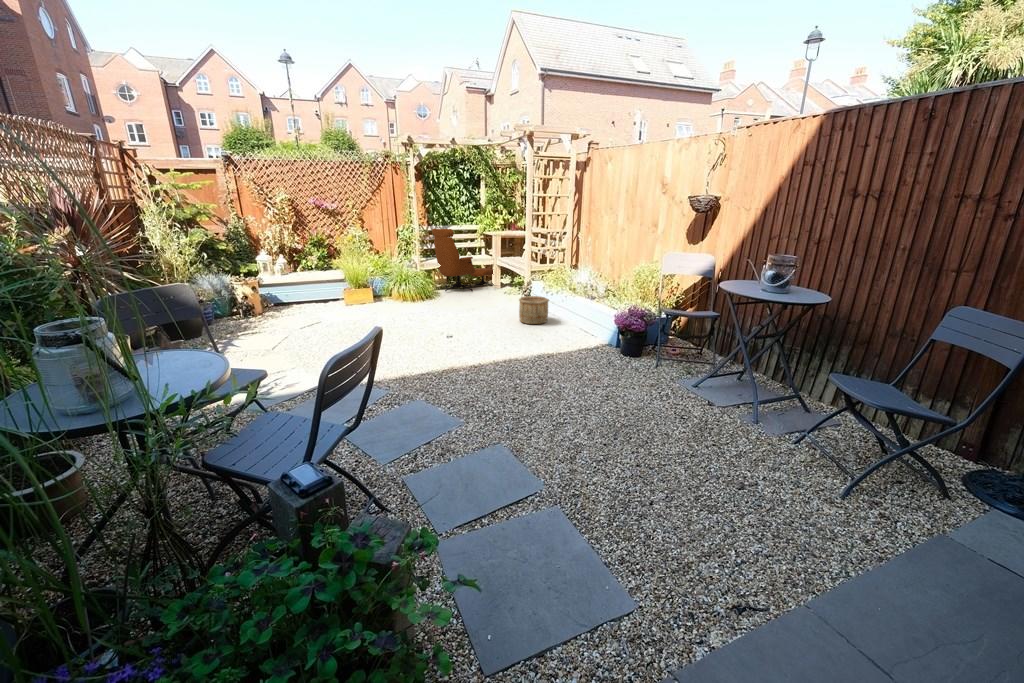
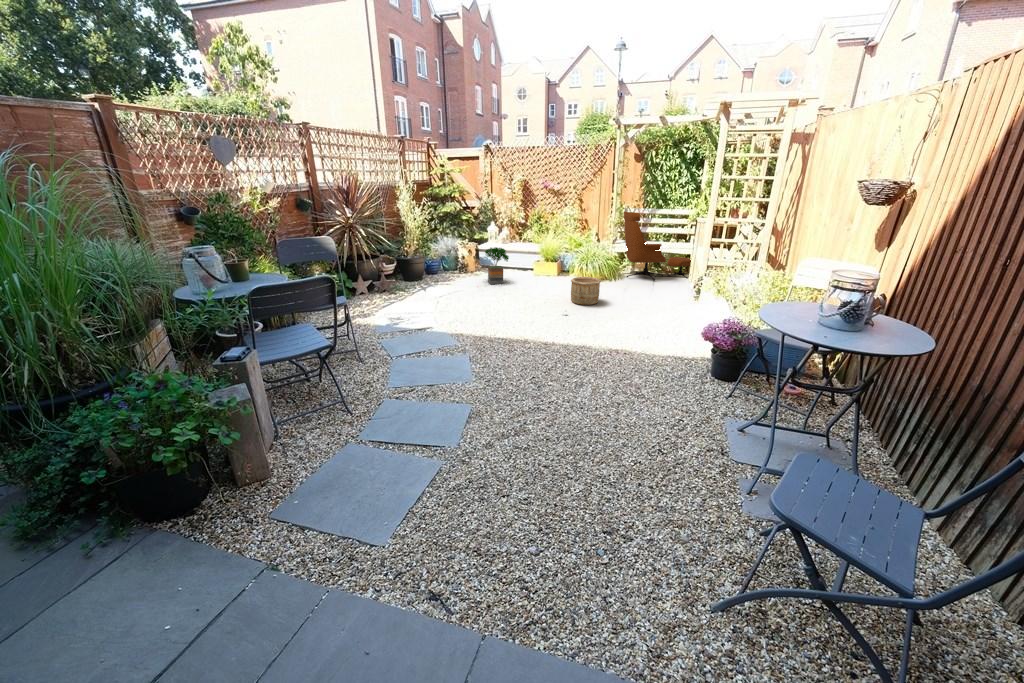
potted tree: none [302,275,336,318] -> present [485,247,509,284]
wooden bucket: present [519,296,549,324] -> present [571,277,601,305]

